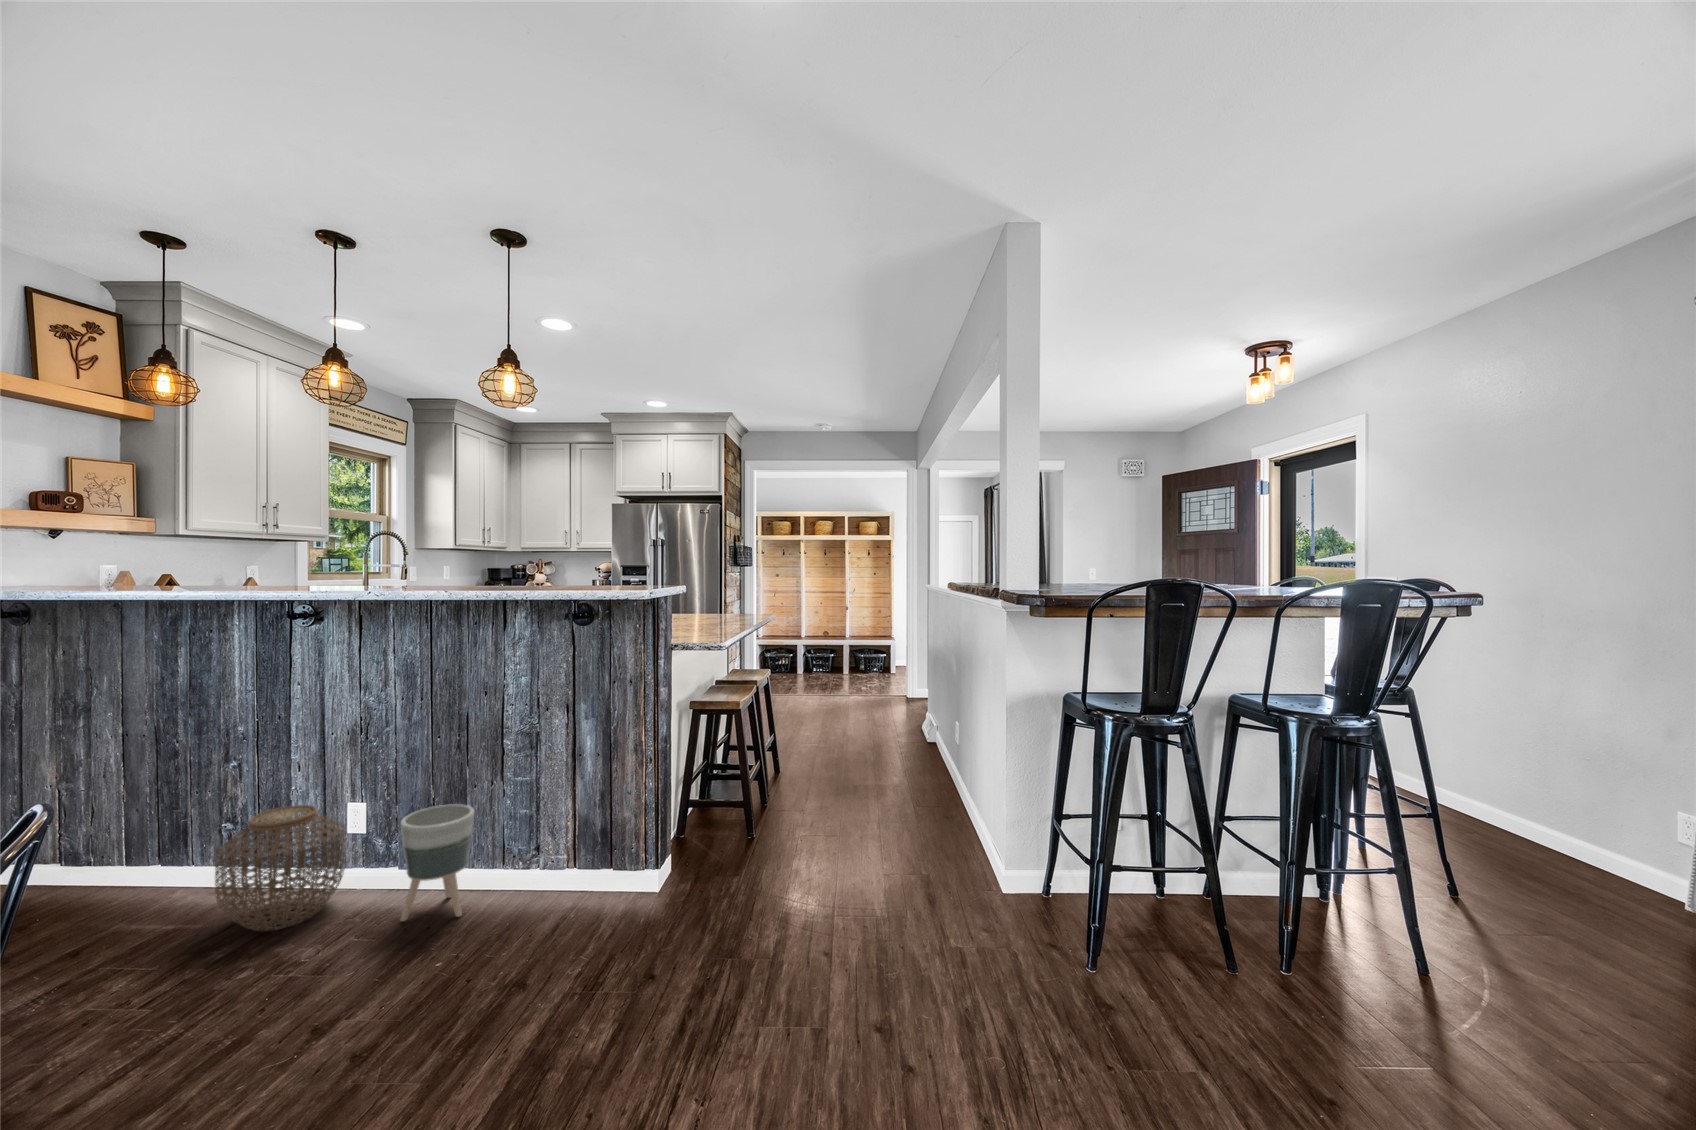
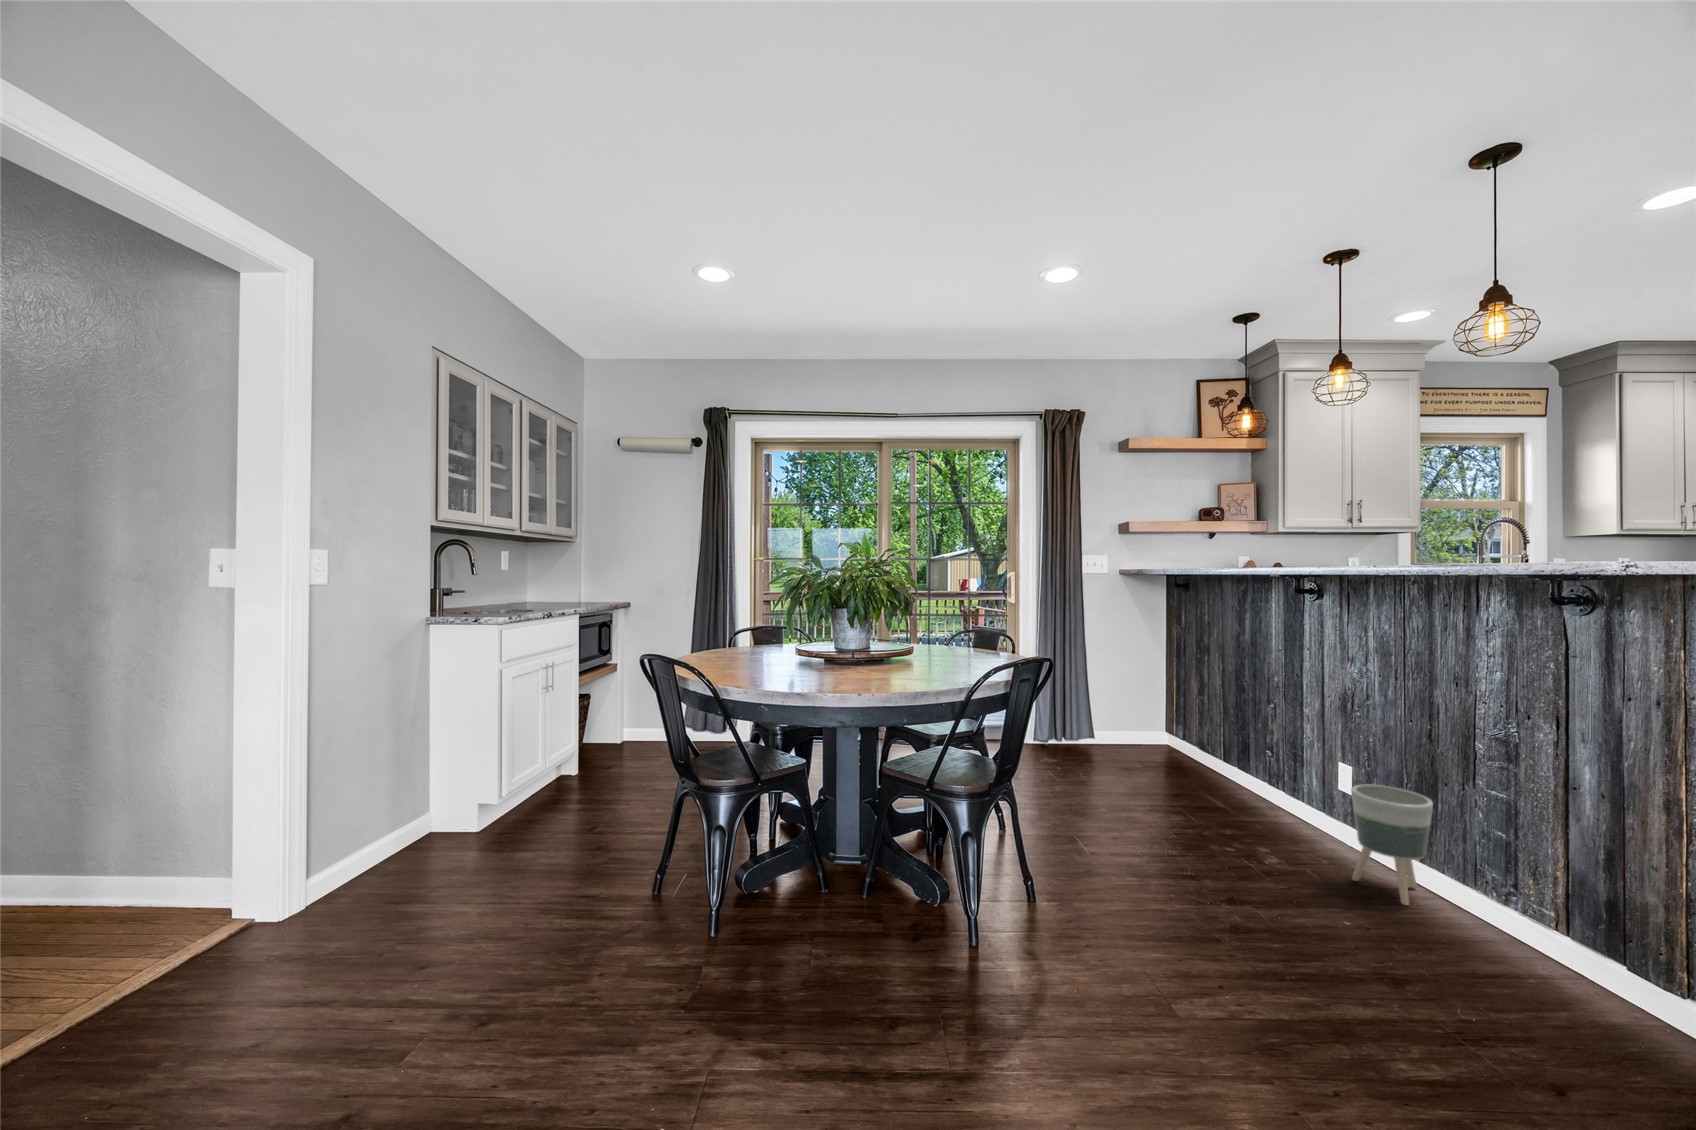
woven basket: present [215,805,346,931] -> none [1232,744,1329,842]

